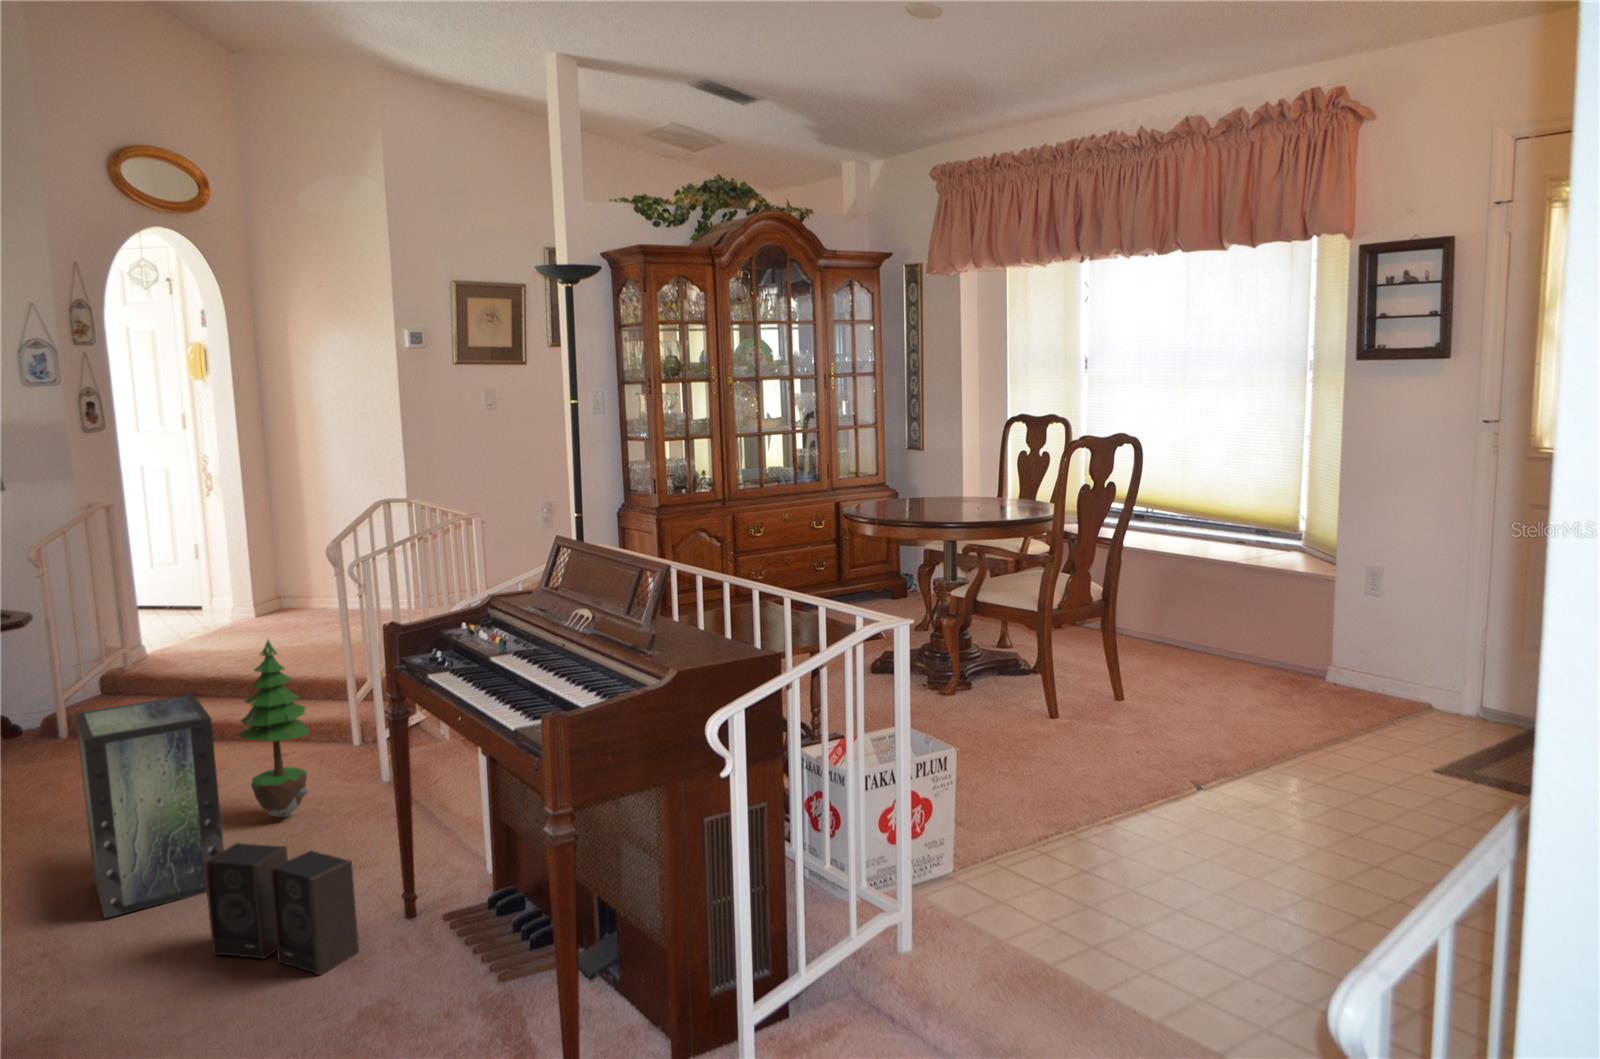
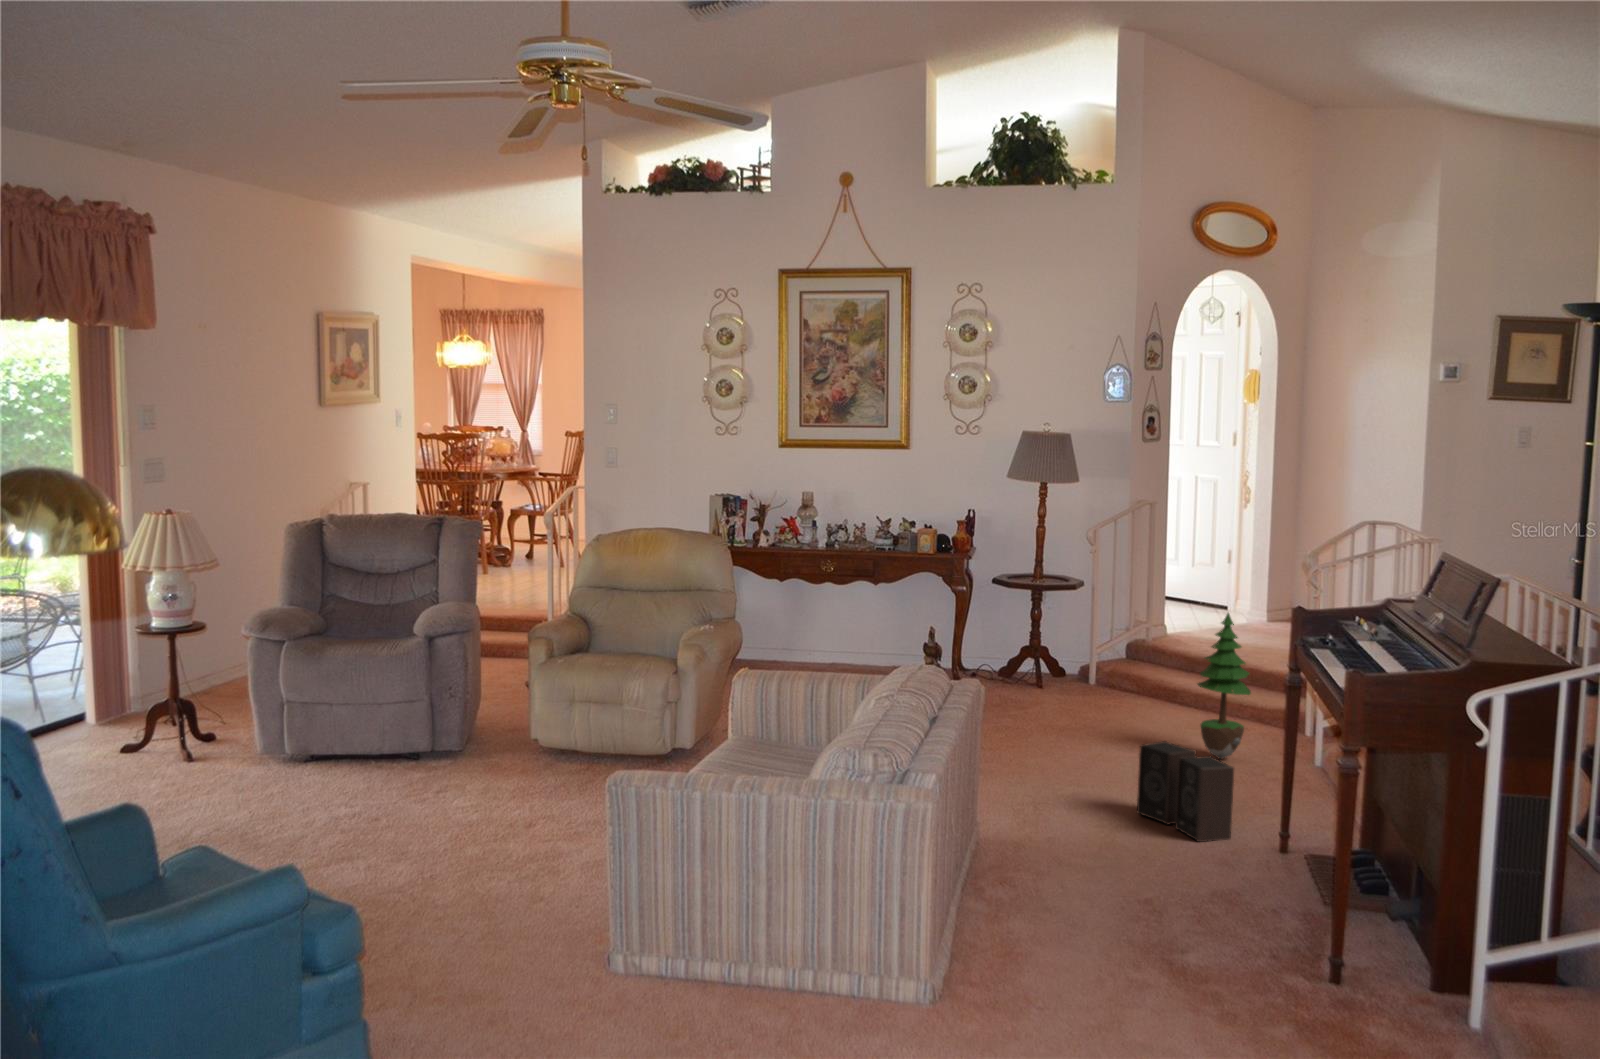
storage box: present [75,694,224,918] -> none [1080,636,1169,786]

